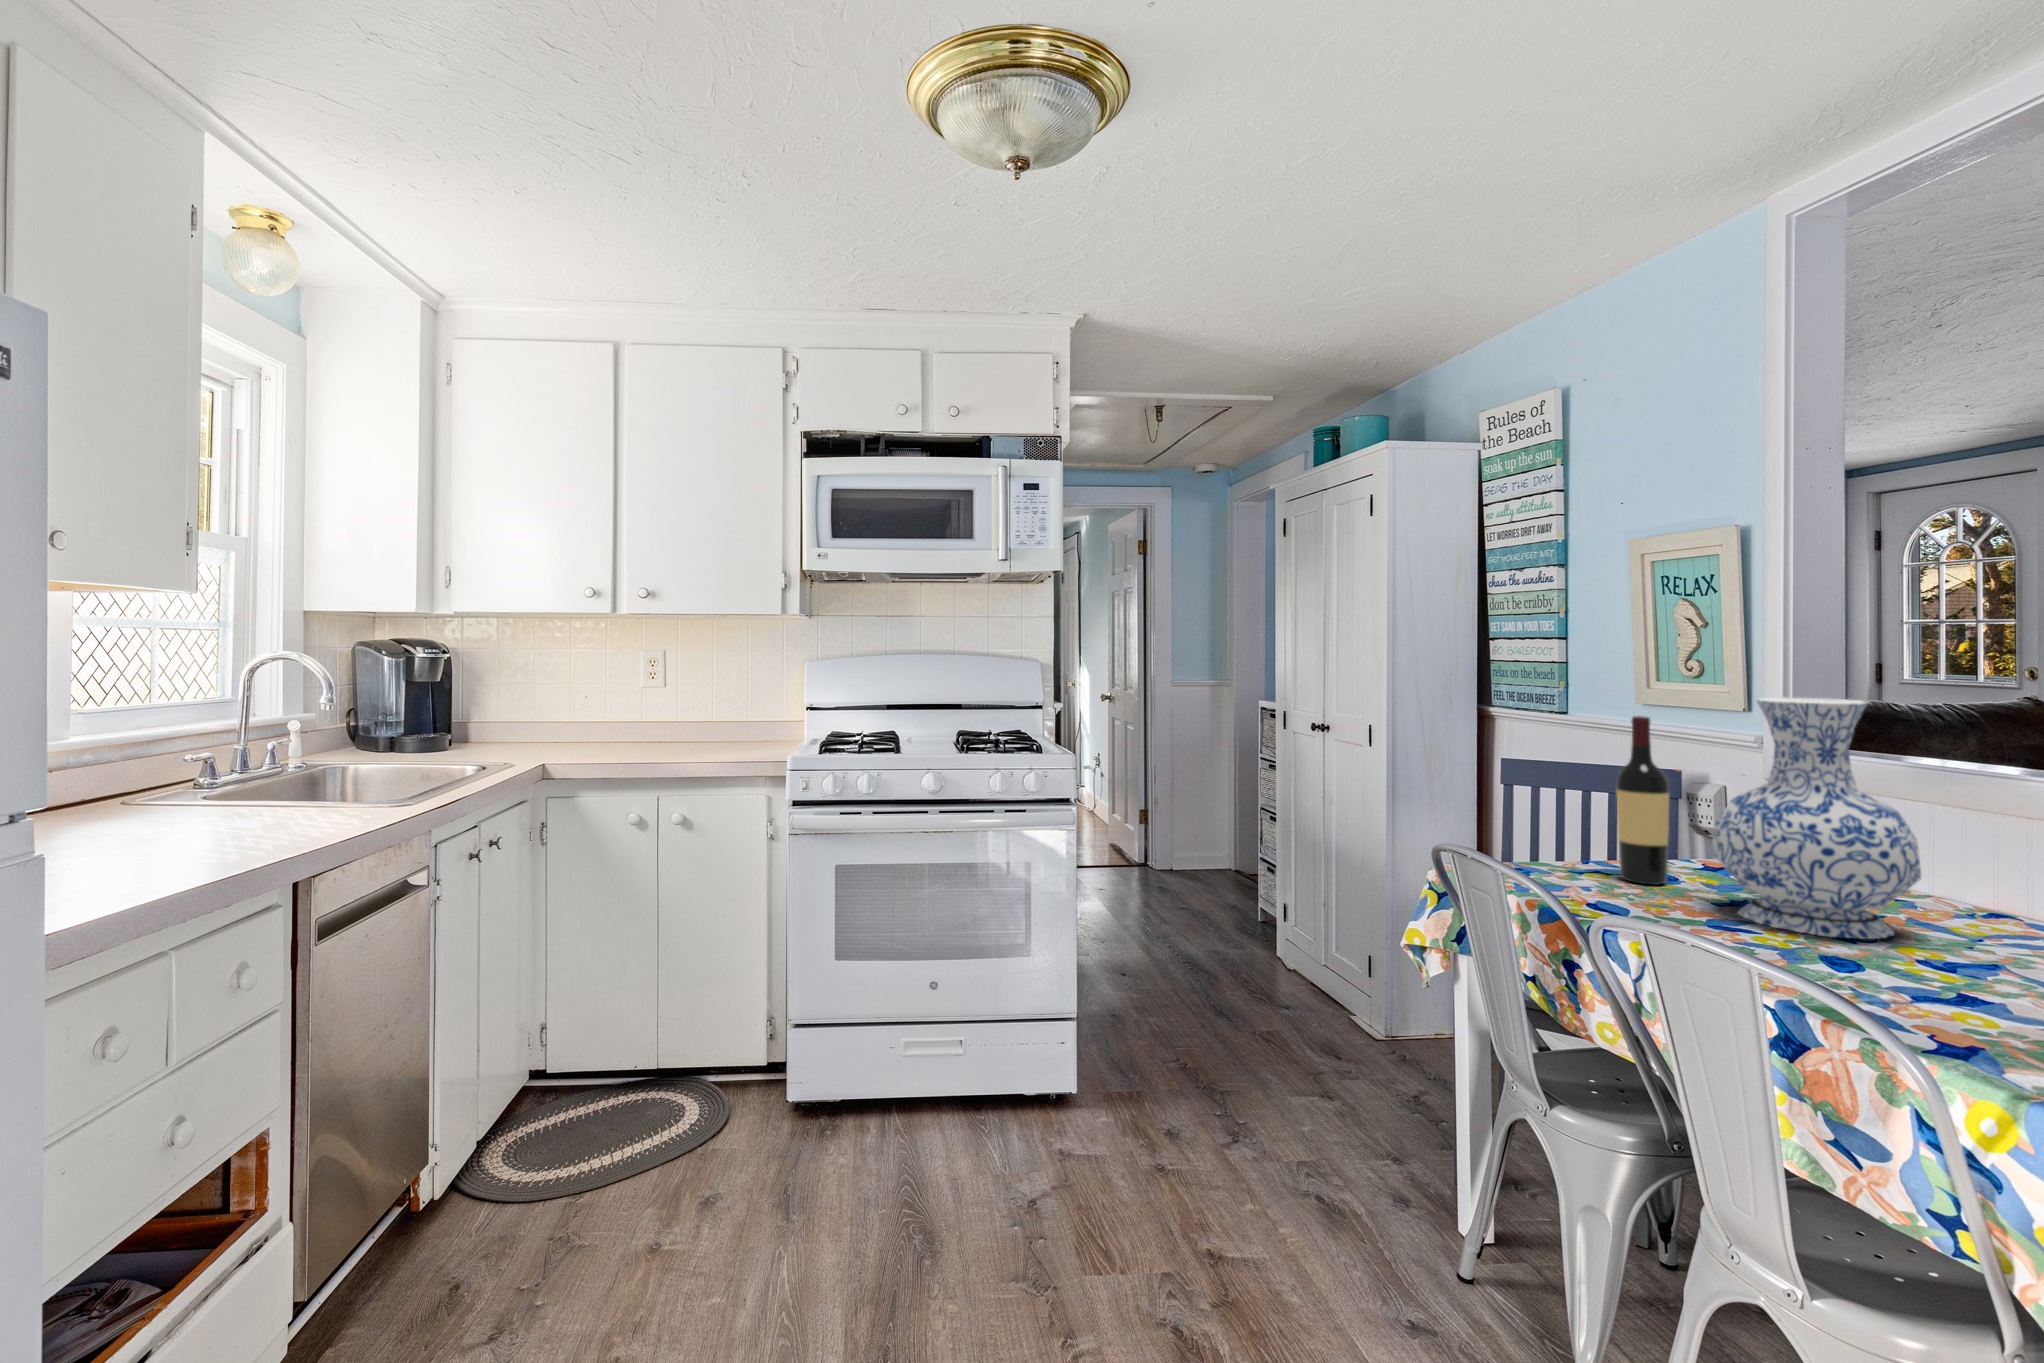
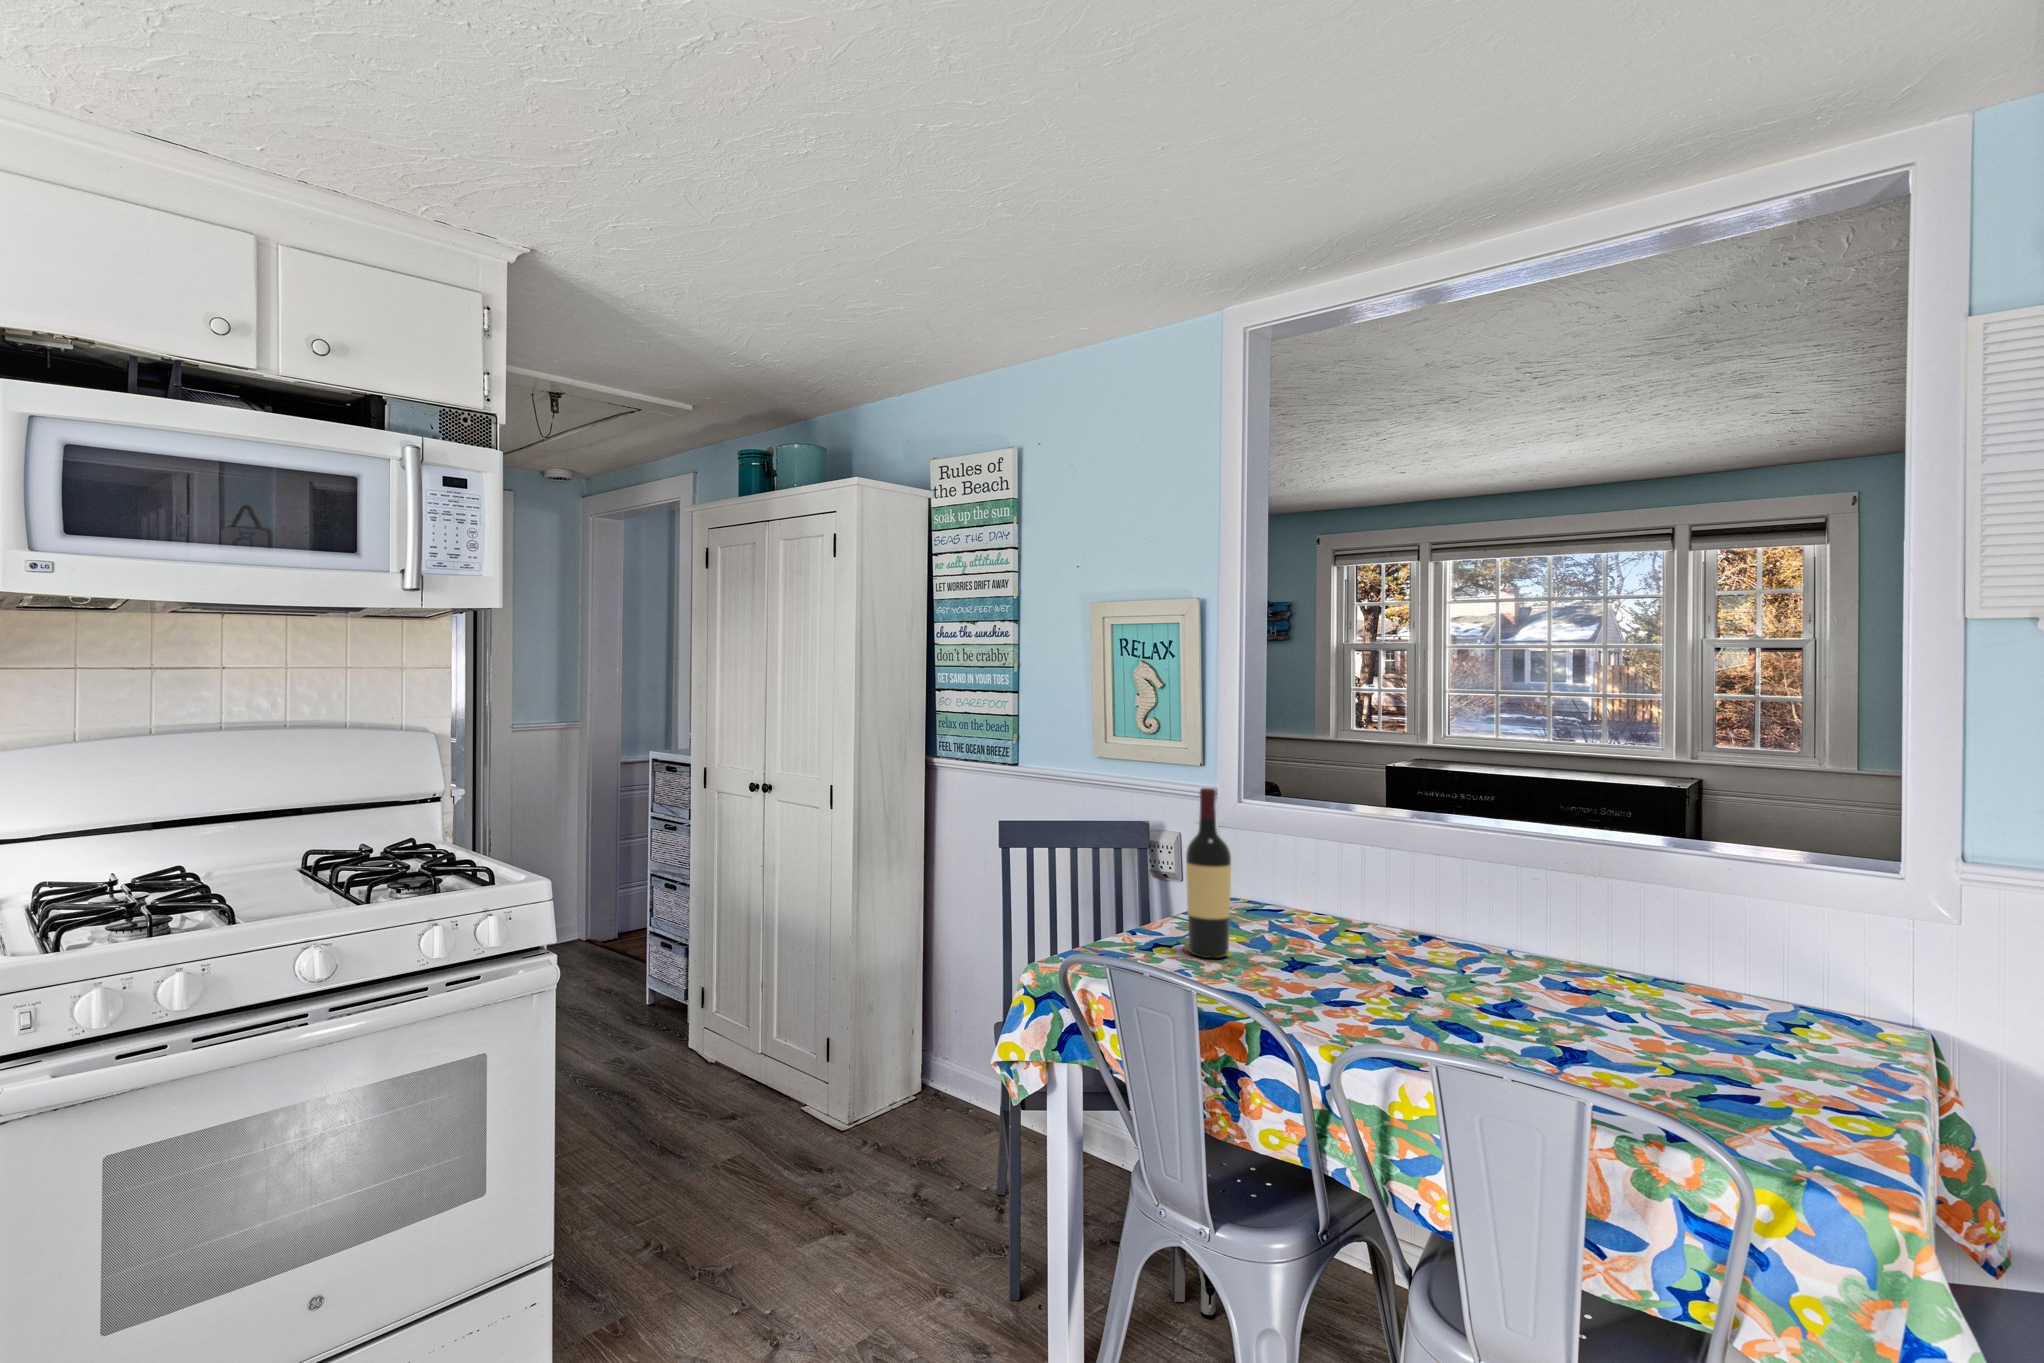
vase: present [1713,697,1921,939] -> none [1290,769,1449,997]

